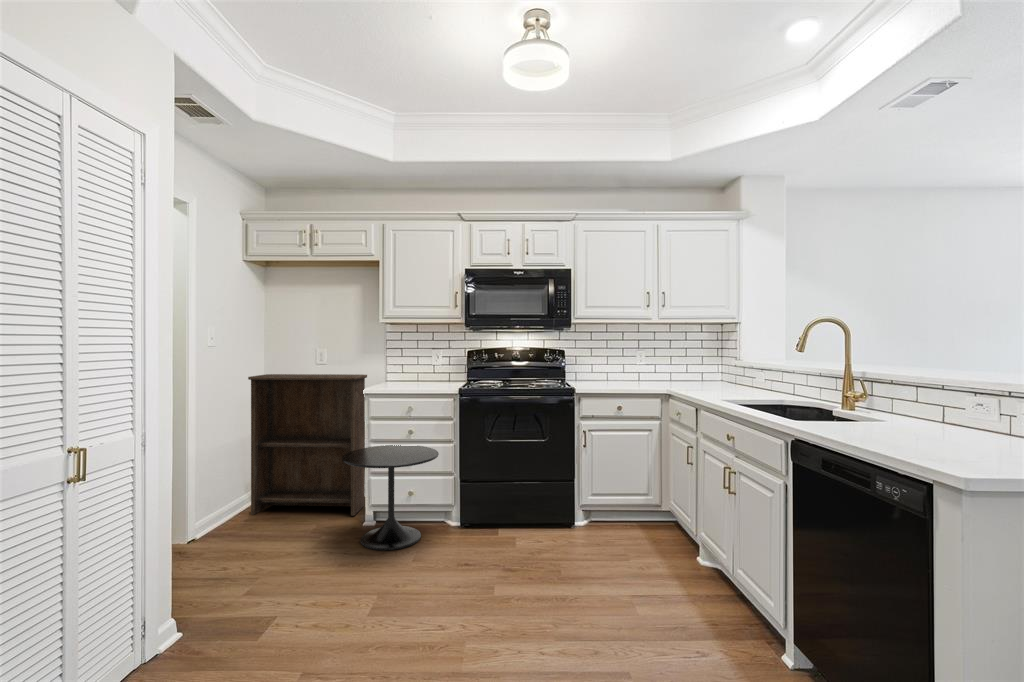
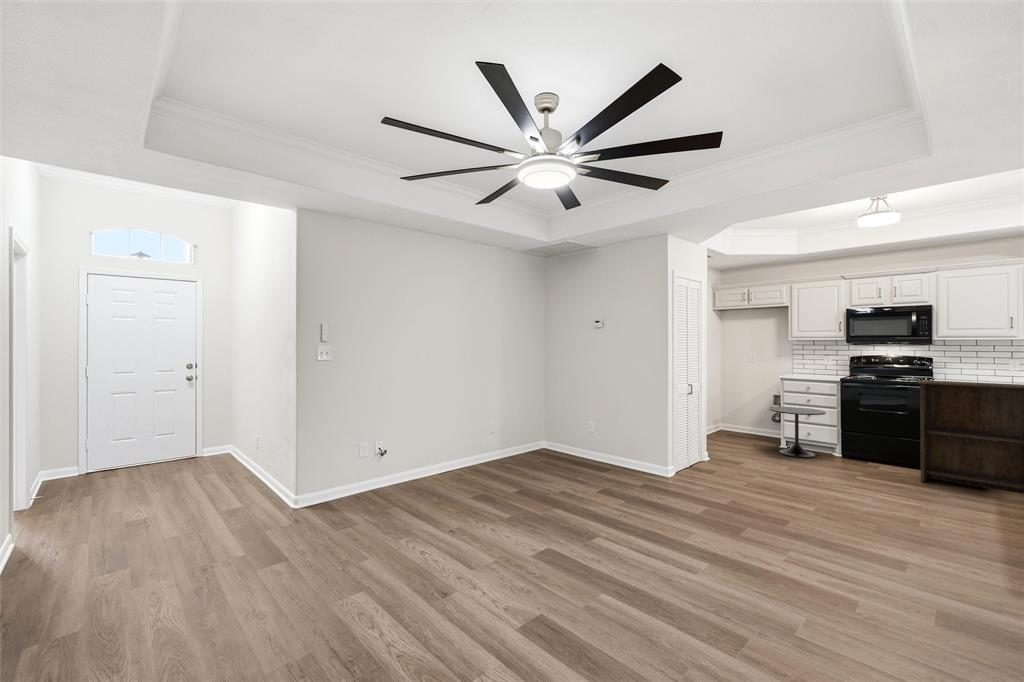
bookshelf: present [248,374,367,516] -> present [918,380,1024,494]

